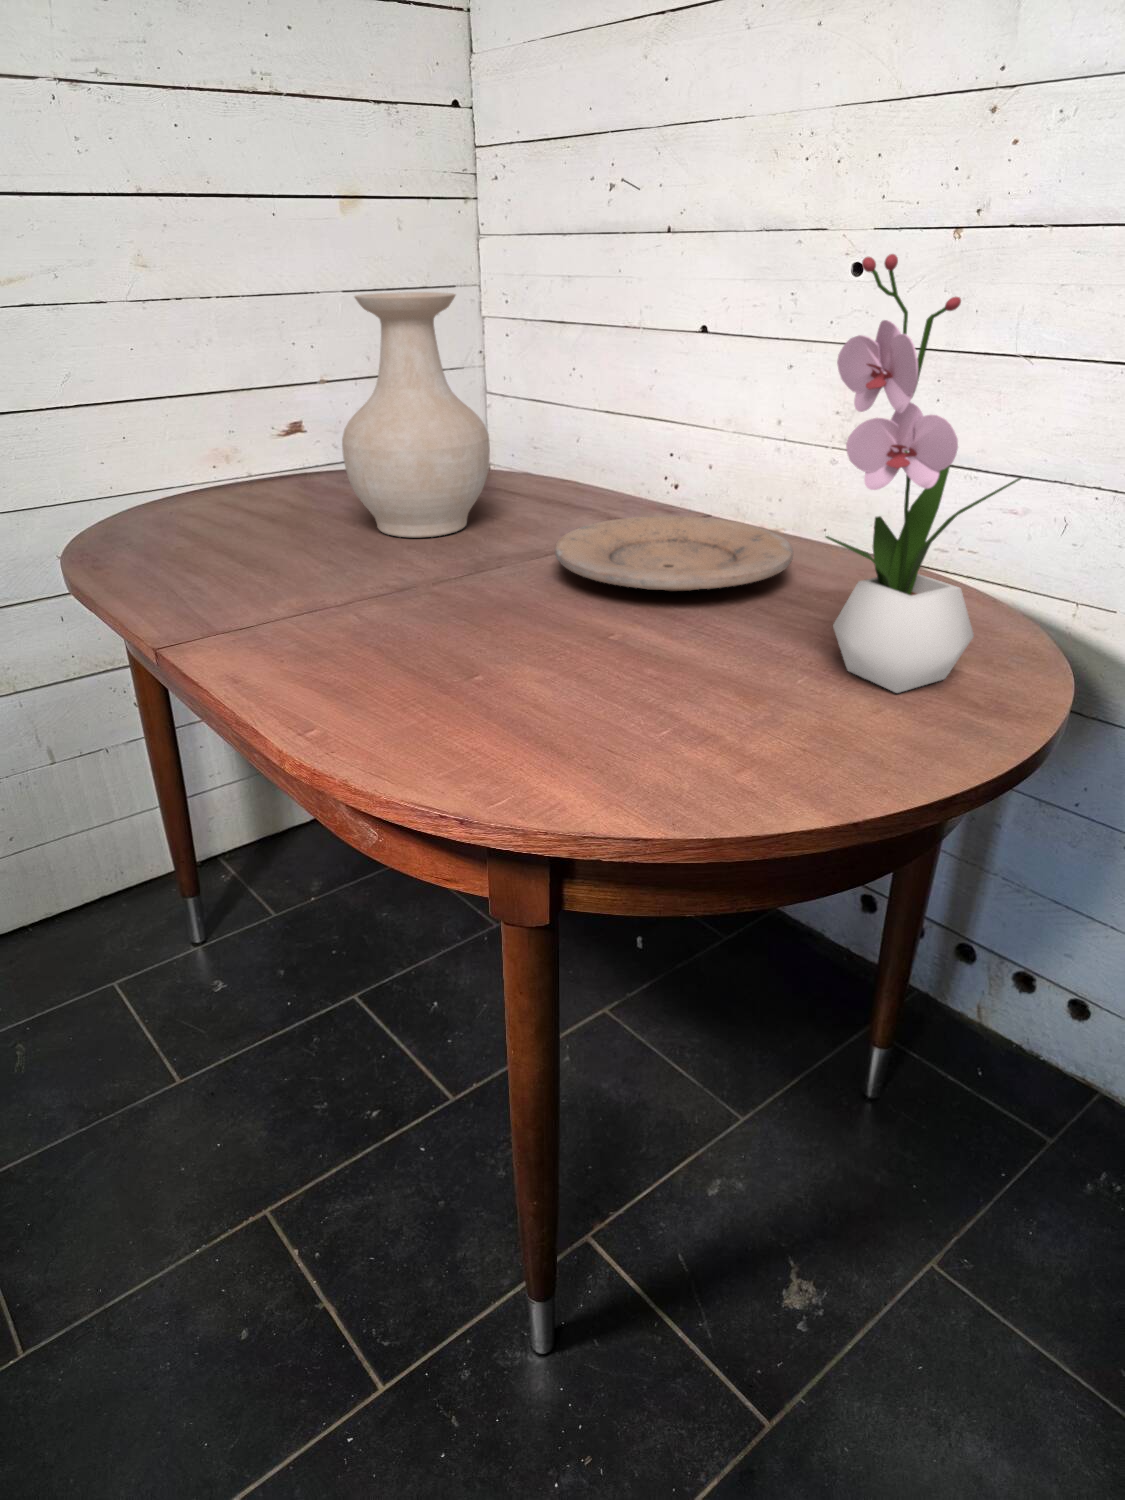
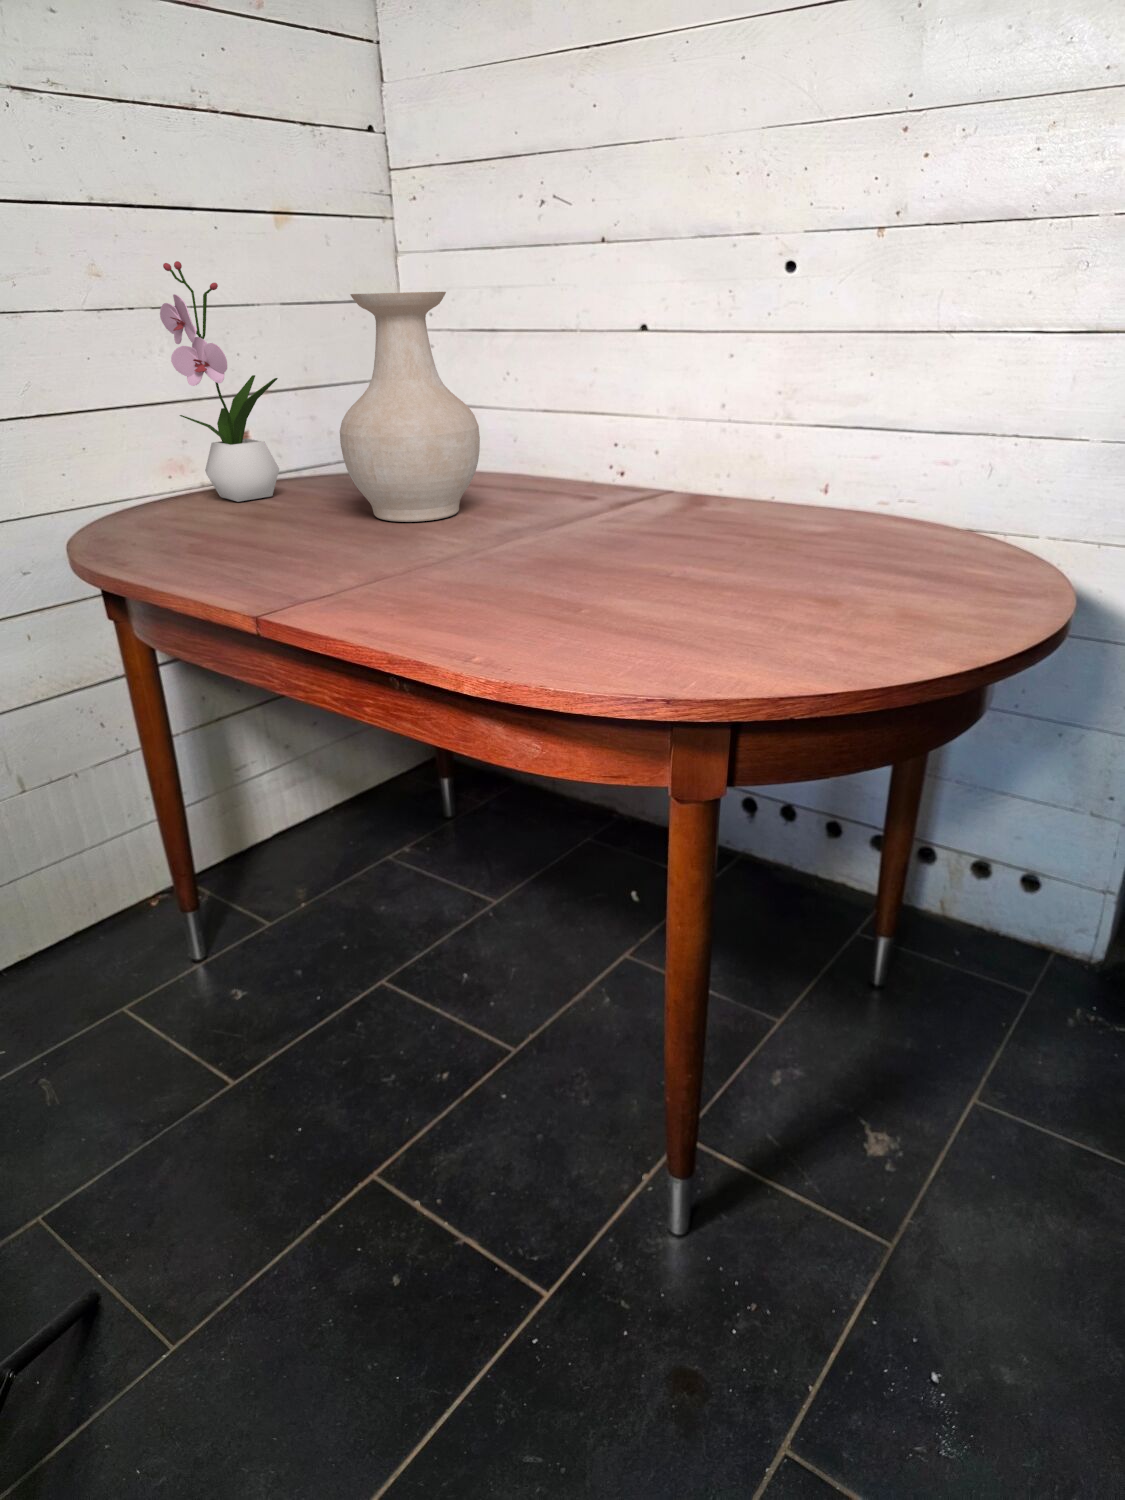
flower arrangement: present [826,254,1021,693] -> present [160,261,279,502]
plate: present [555,516,793,591] -> none [575,485,789,542]

